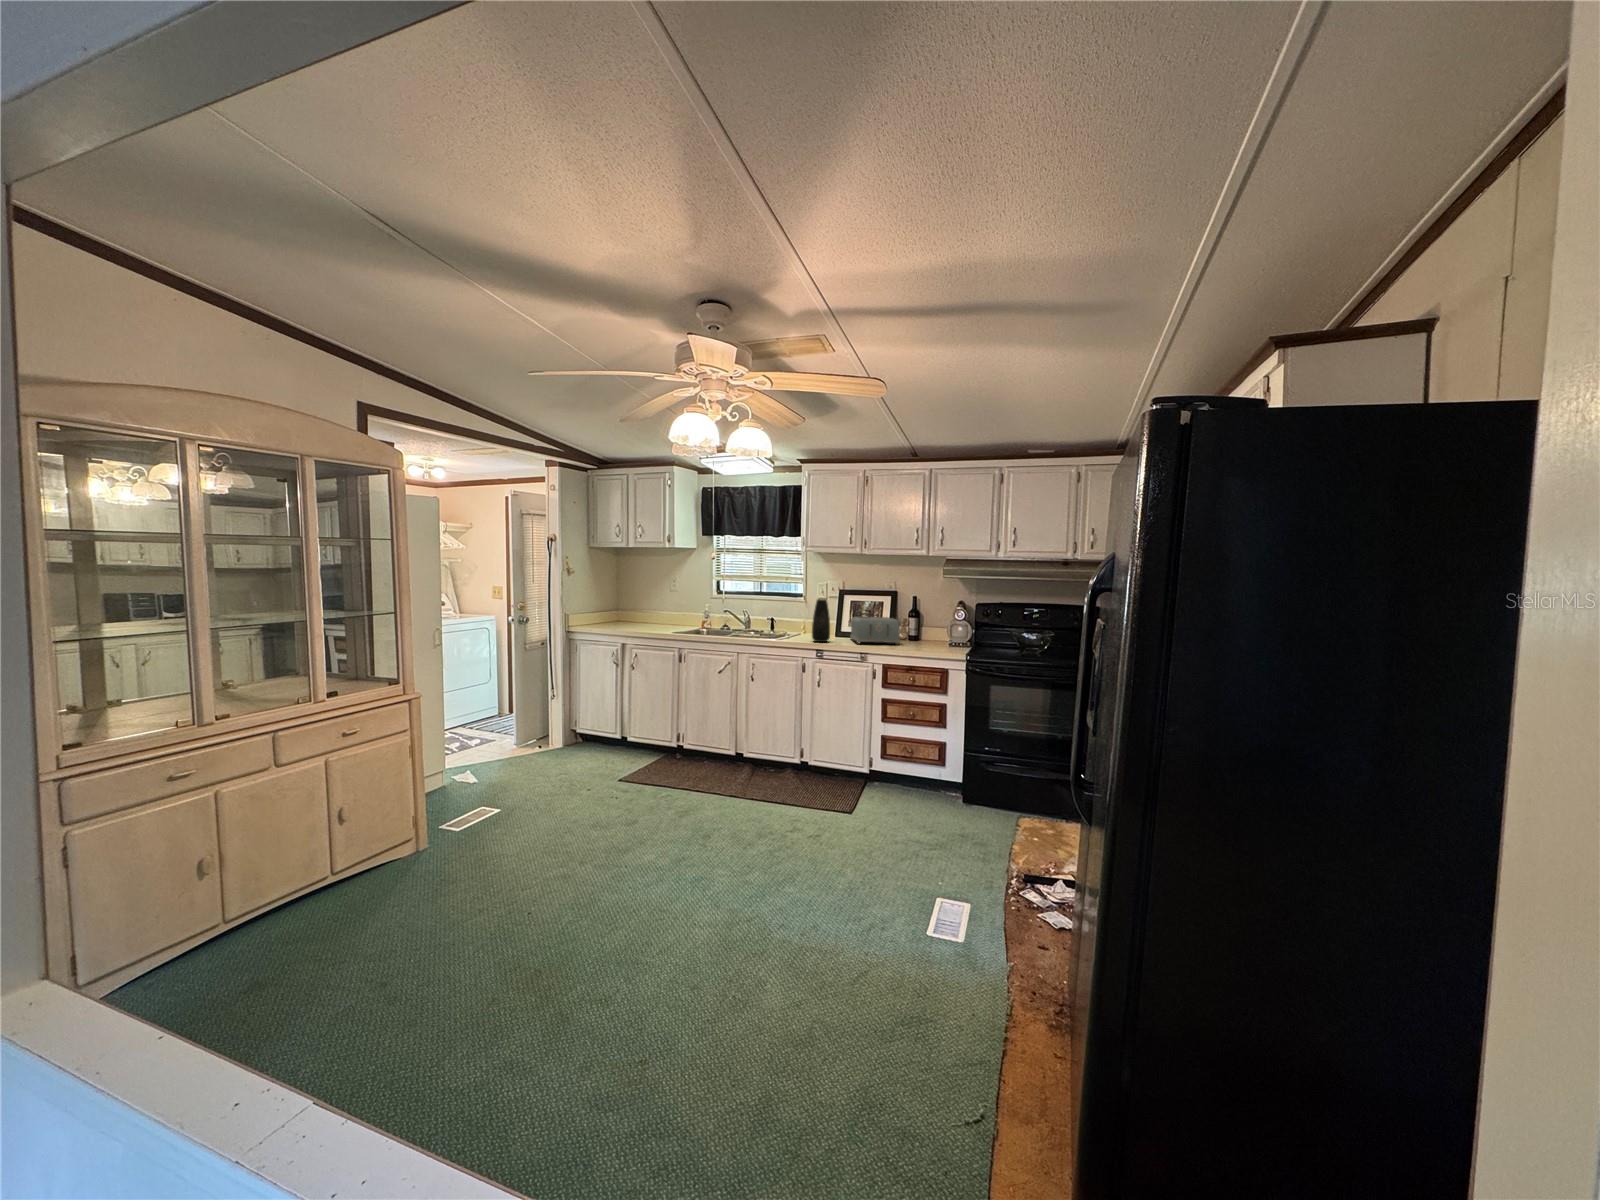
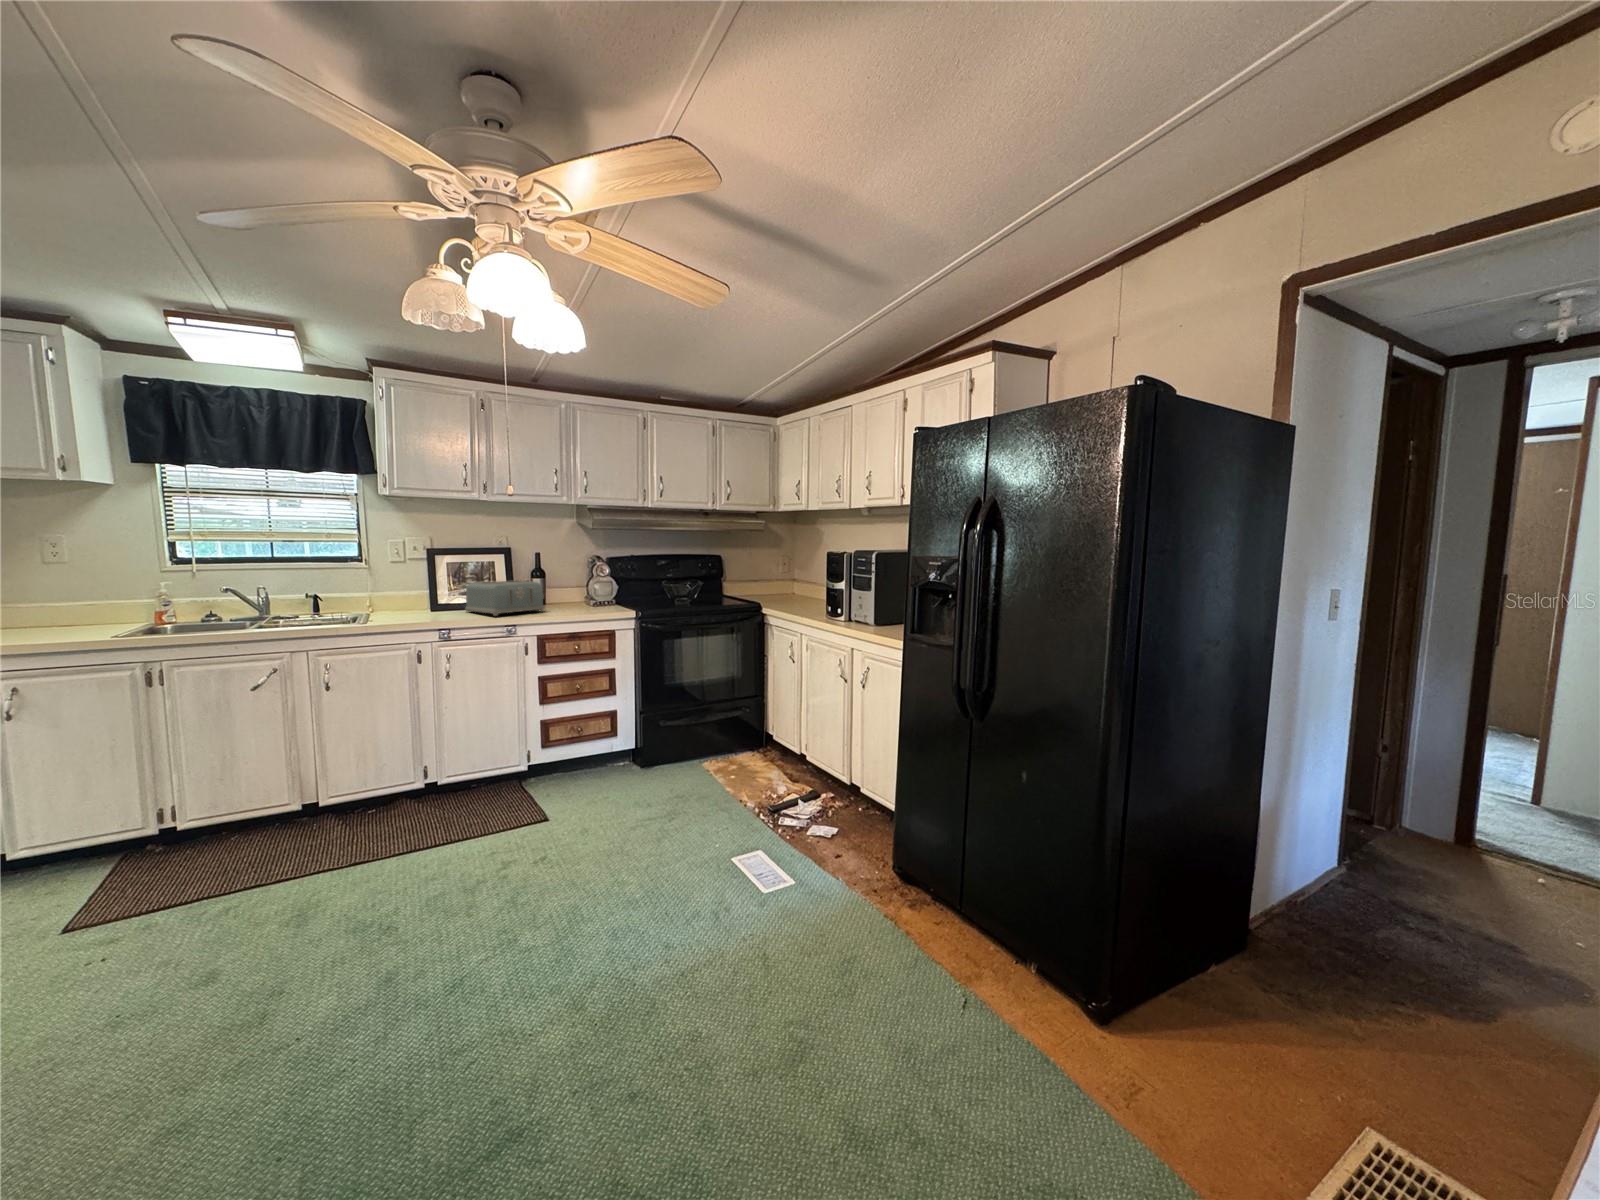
vase: present [812,599,830,642] -> none [421,563,450,621]

